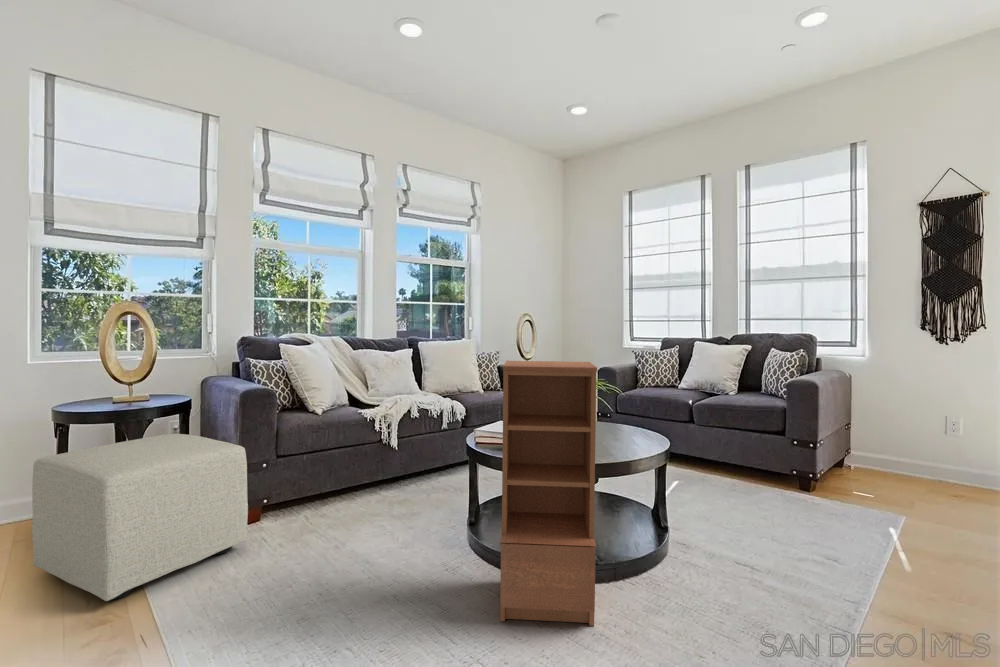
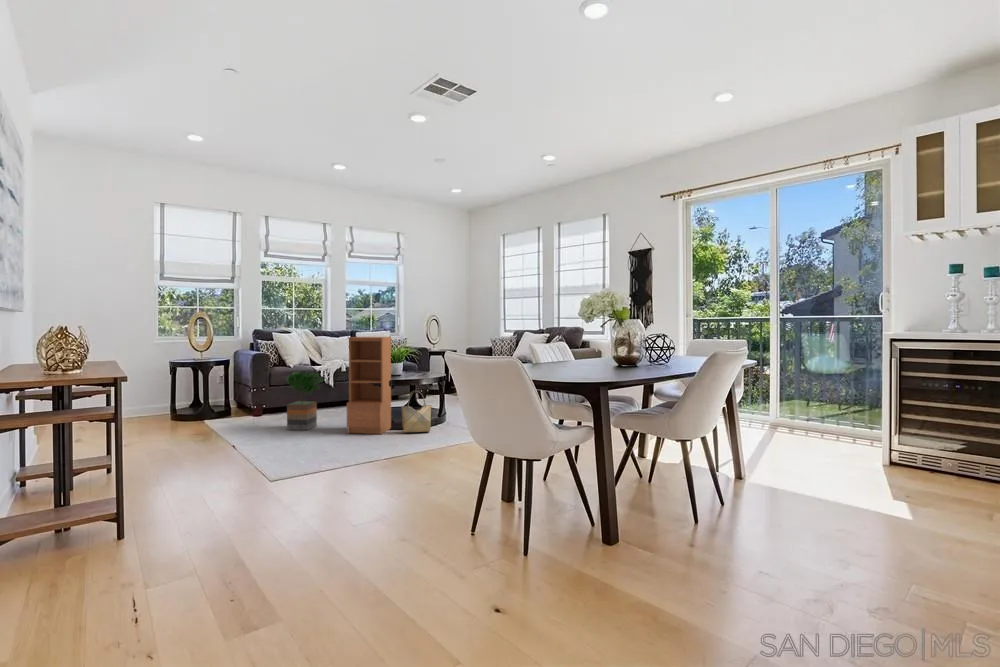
ottoman: present [32,434,248,601] -> none [171,373,256,429]
potted tree: none [323,444,417,601] -> present [287,372,323,430]
woven basket: none [639,498,711,619] -> present [401,390,431,432]

